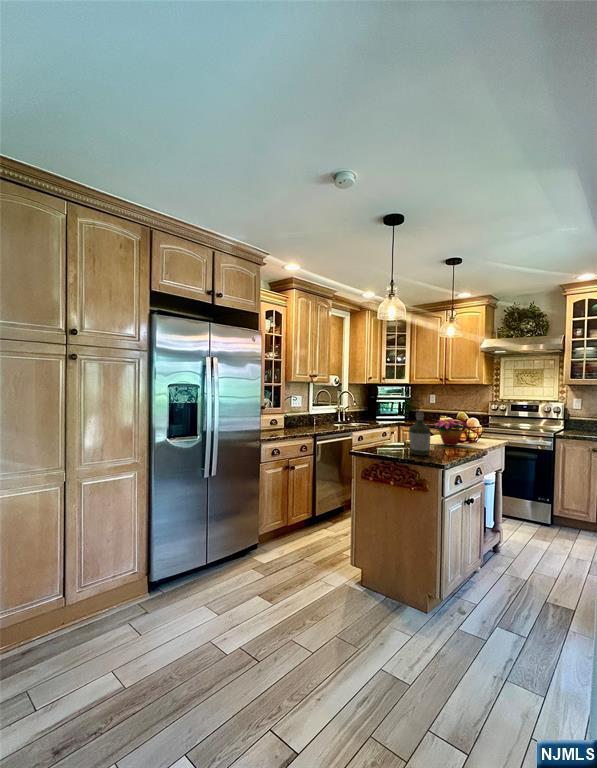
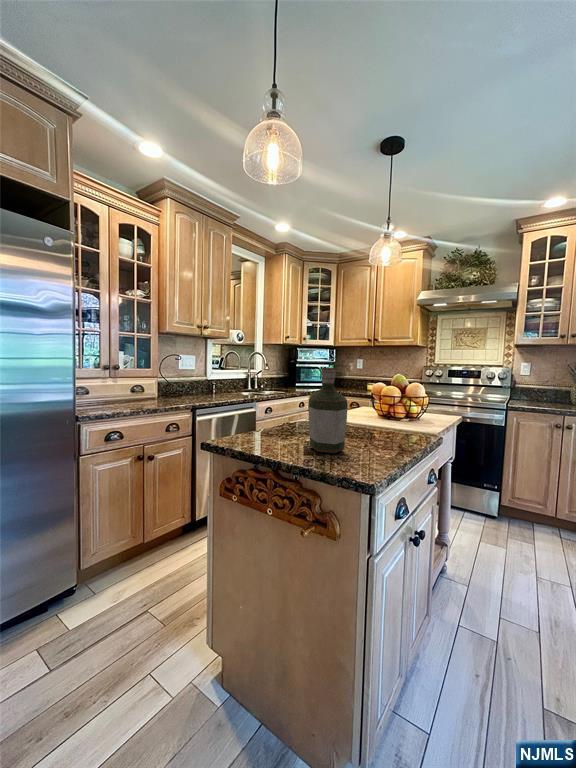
flower arrangement: present [435,419,468,446] -> none [353,383,418,426]

